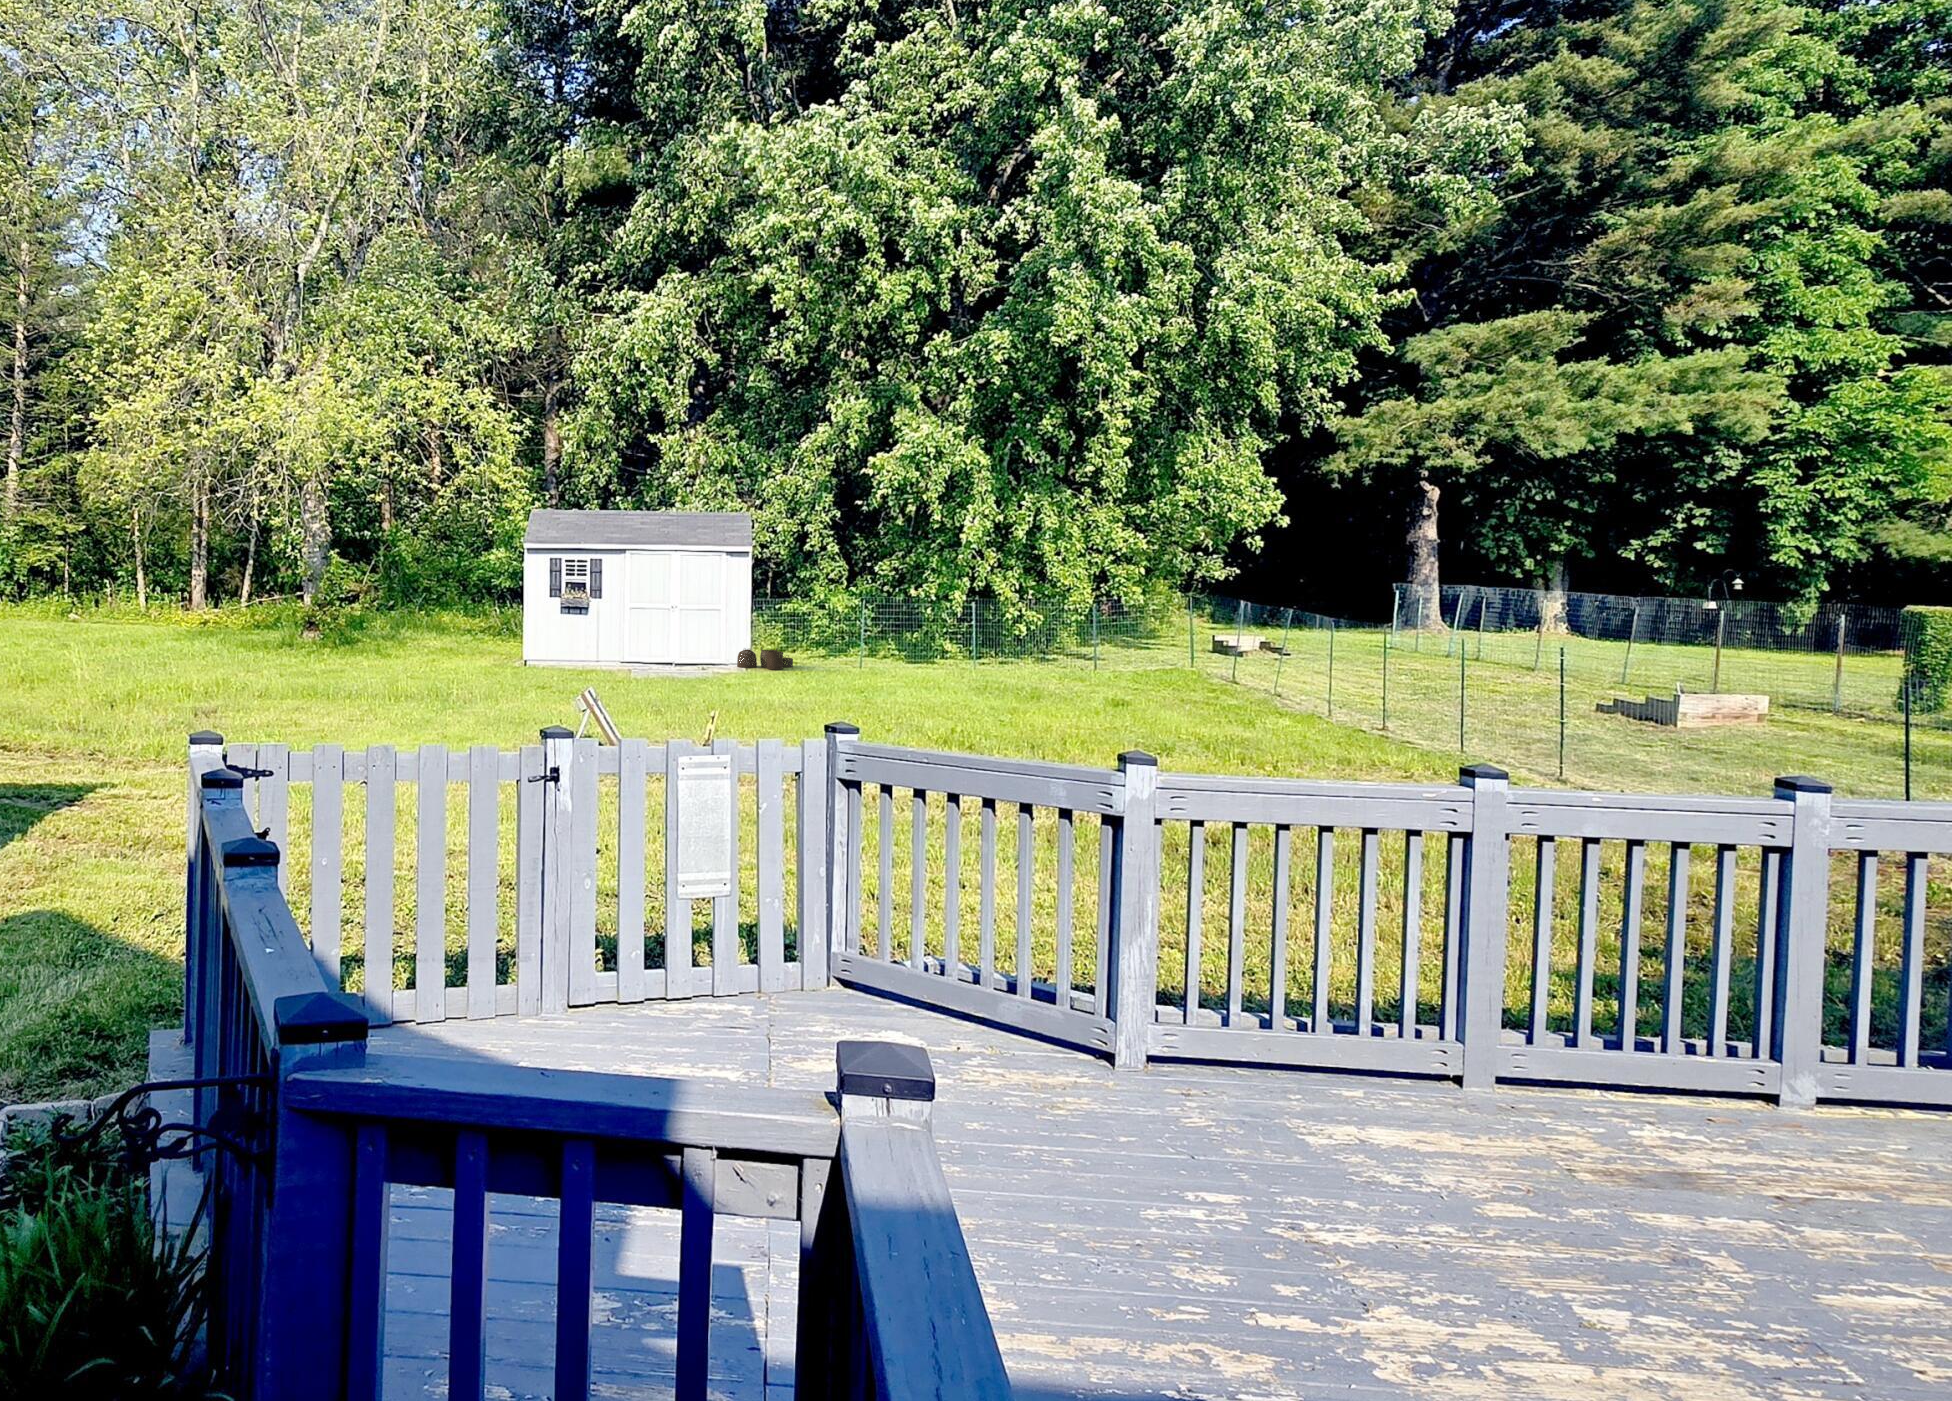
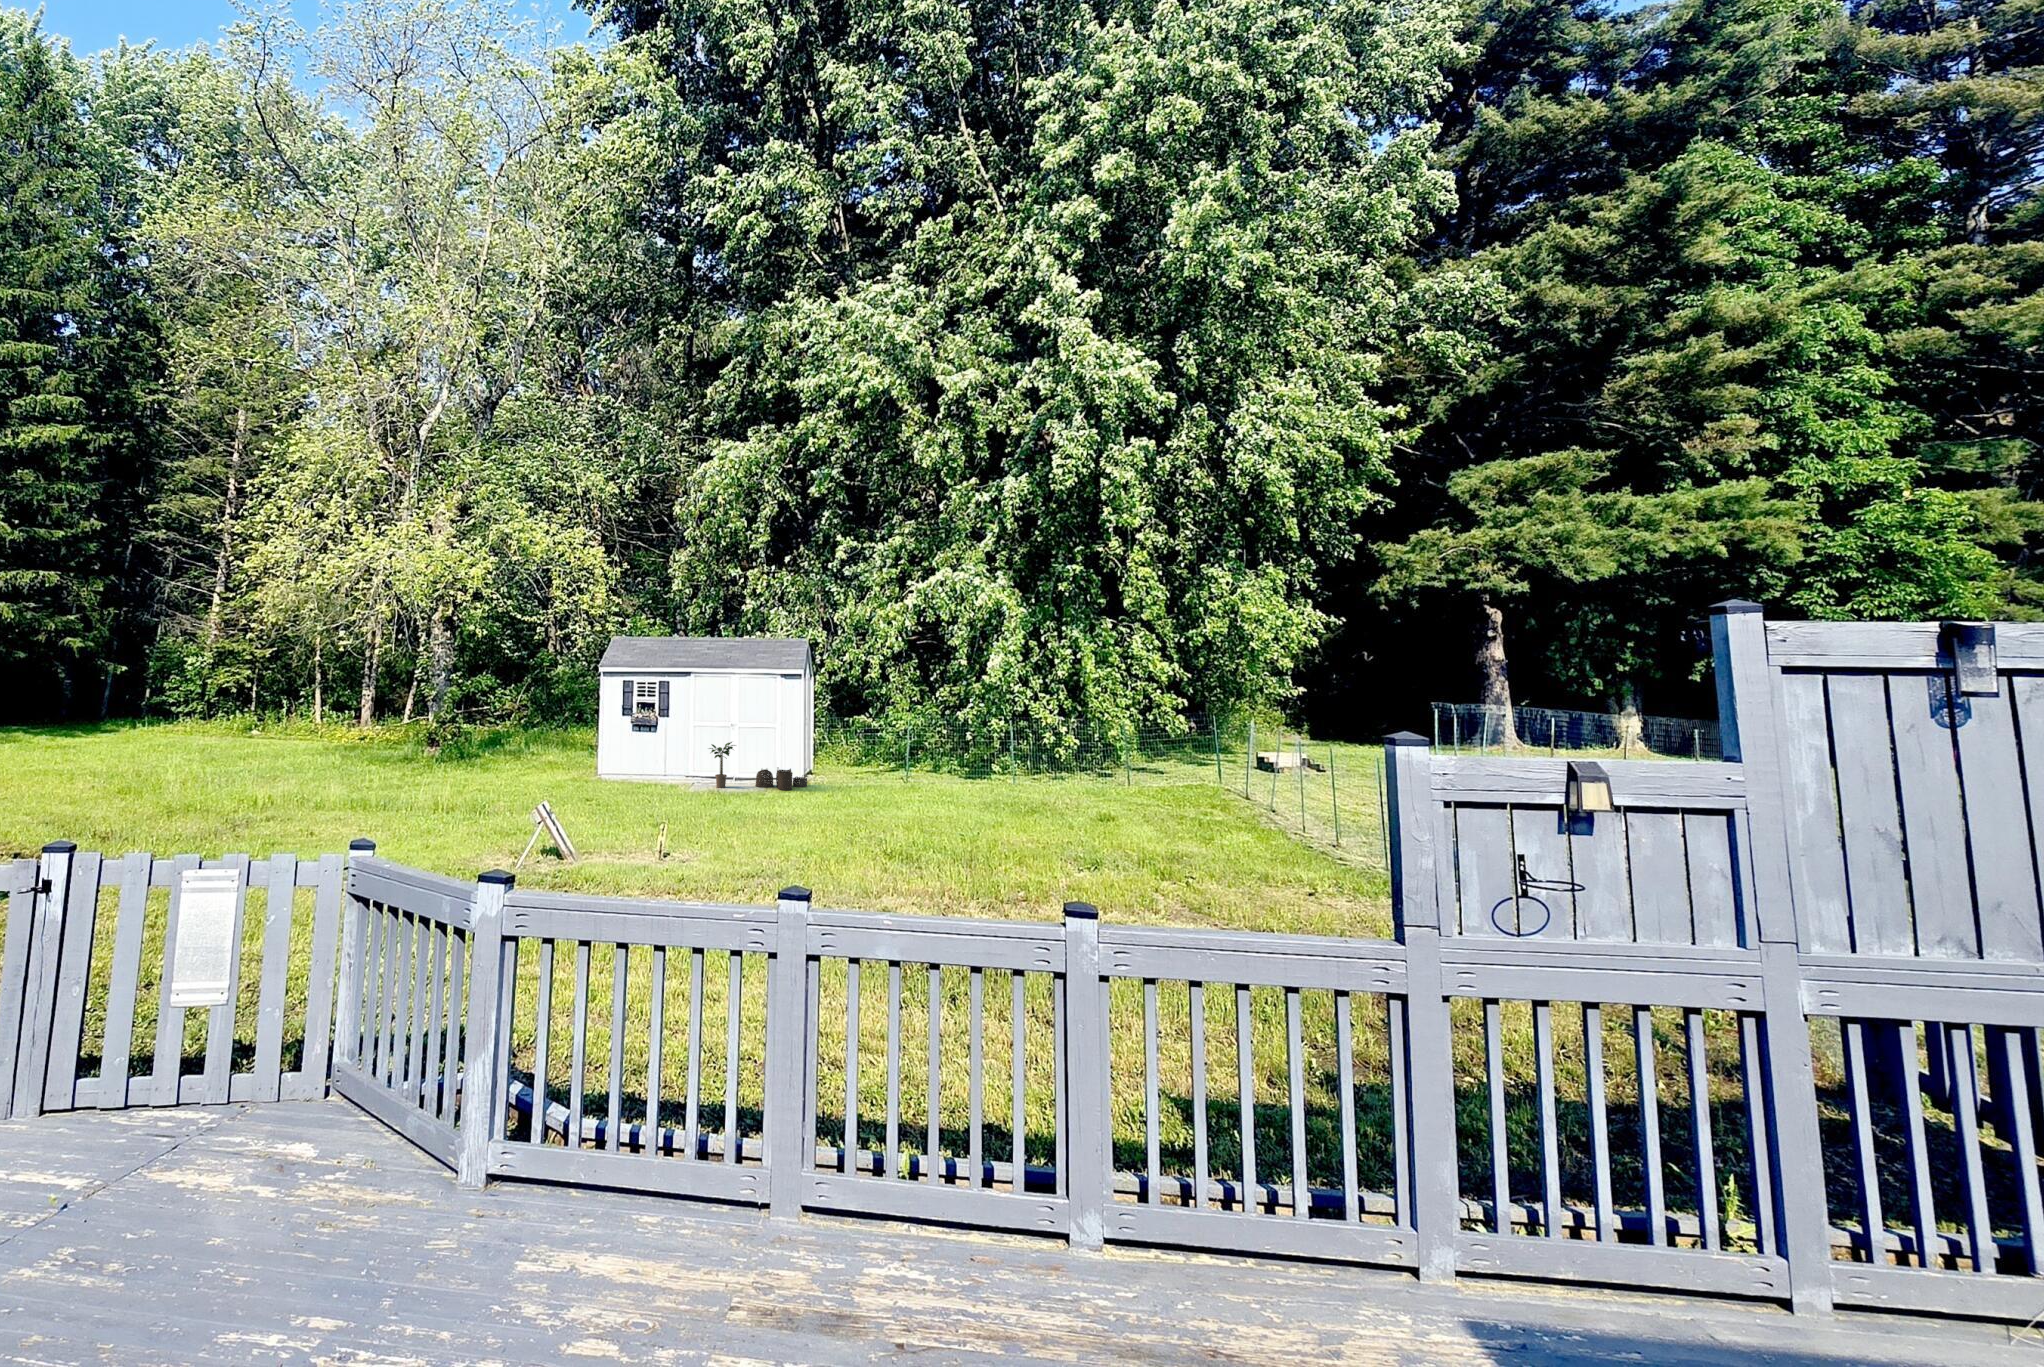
potted plant: none [687,620,719,668] -> present [709,742,735,788]

